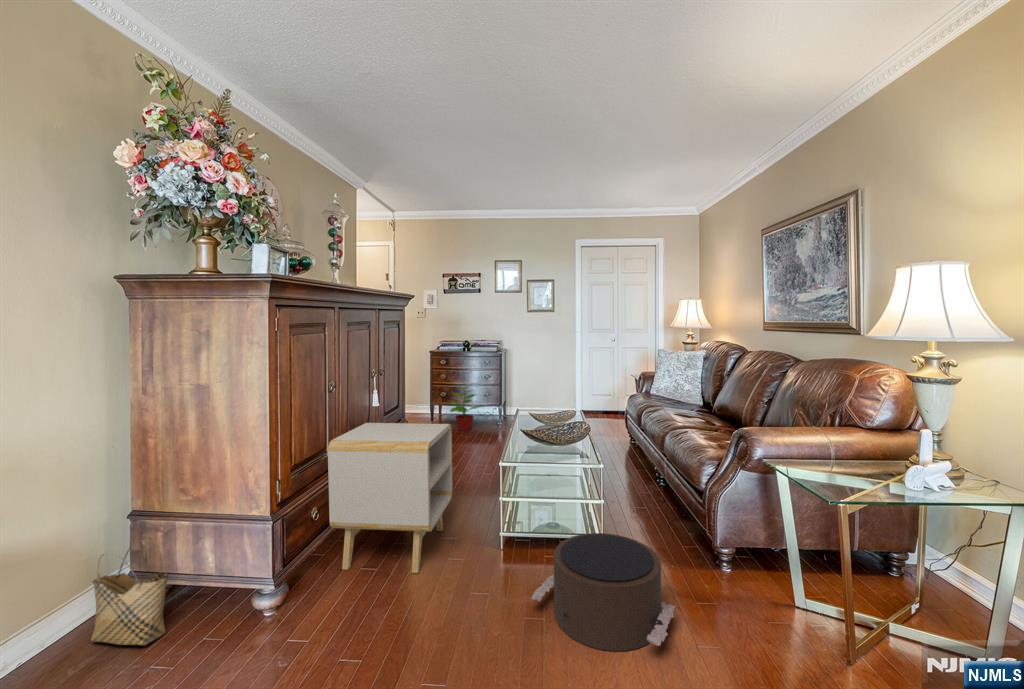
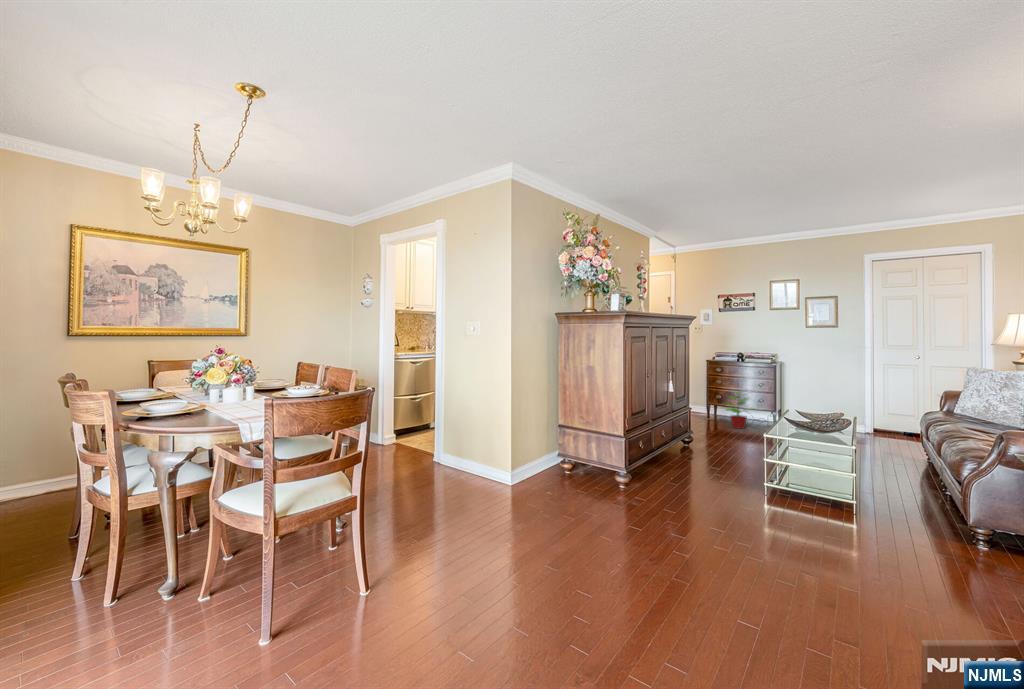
side table: present [328,423,452,573] -> none [648,400,727,489]
pouf: present [531,533,675,651] -> none [779,476,891,537]
woven basket: present [91,537,169,645] -> none [546,439,577,487]

